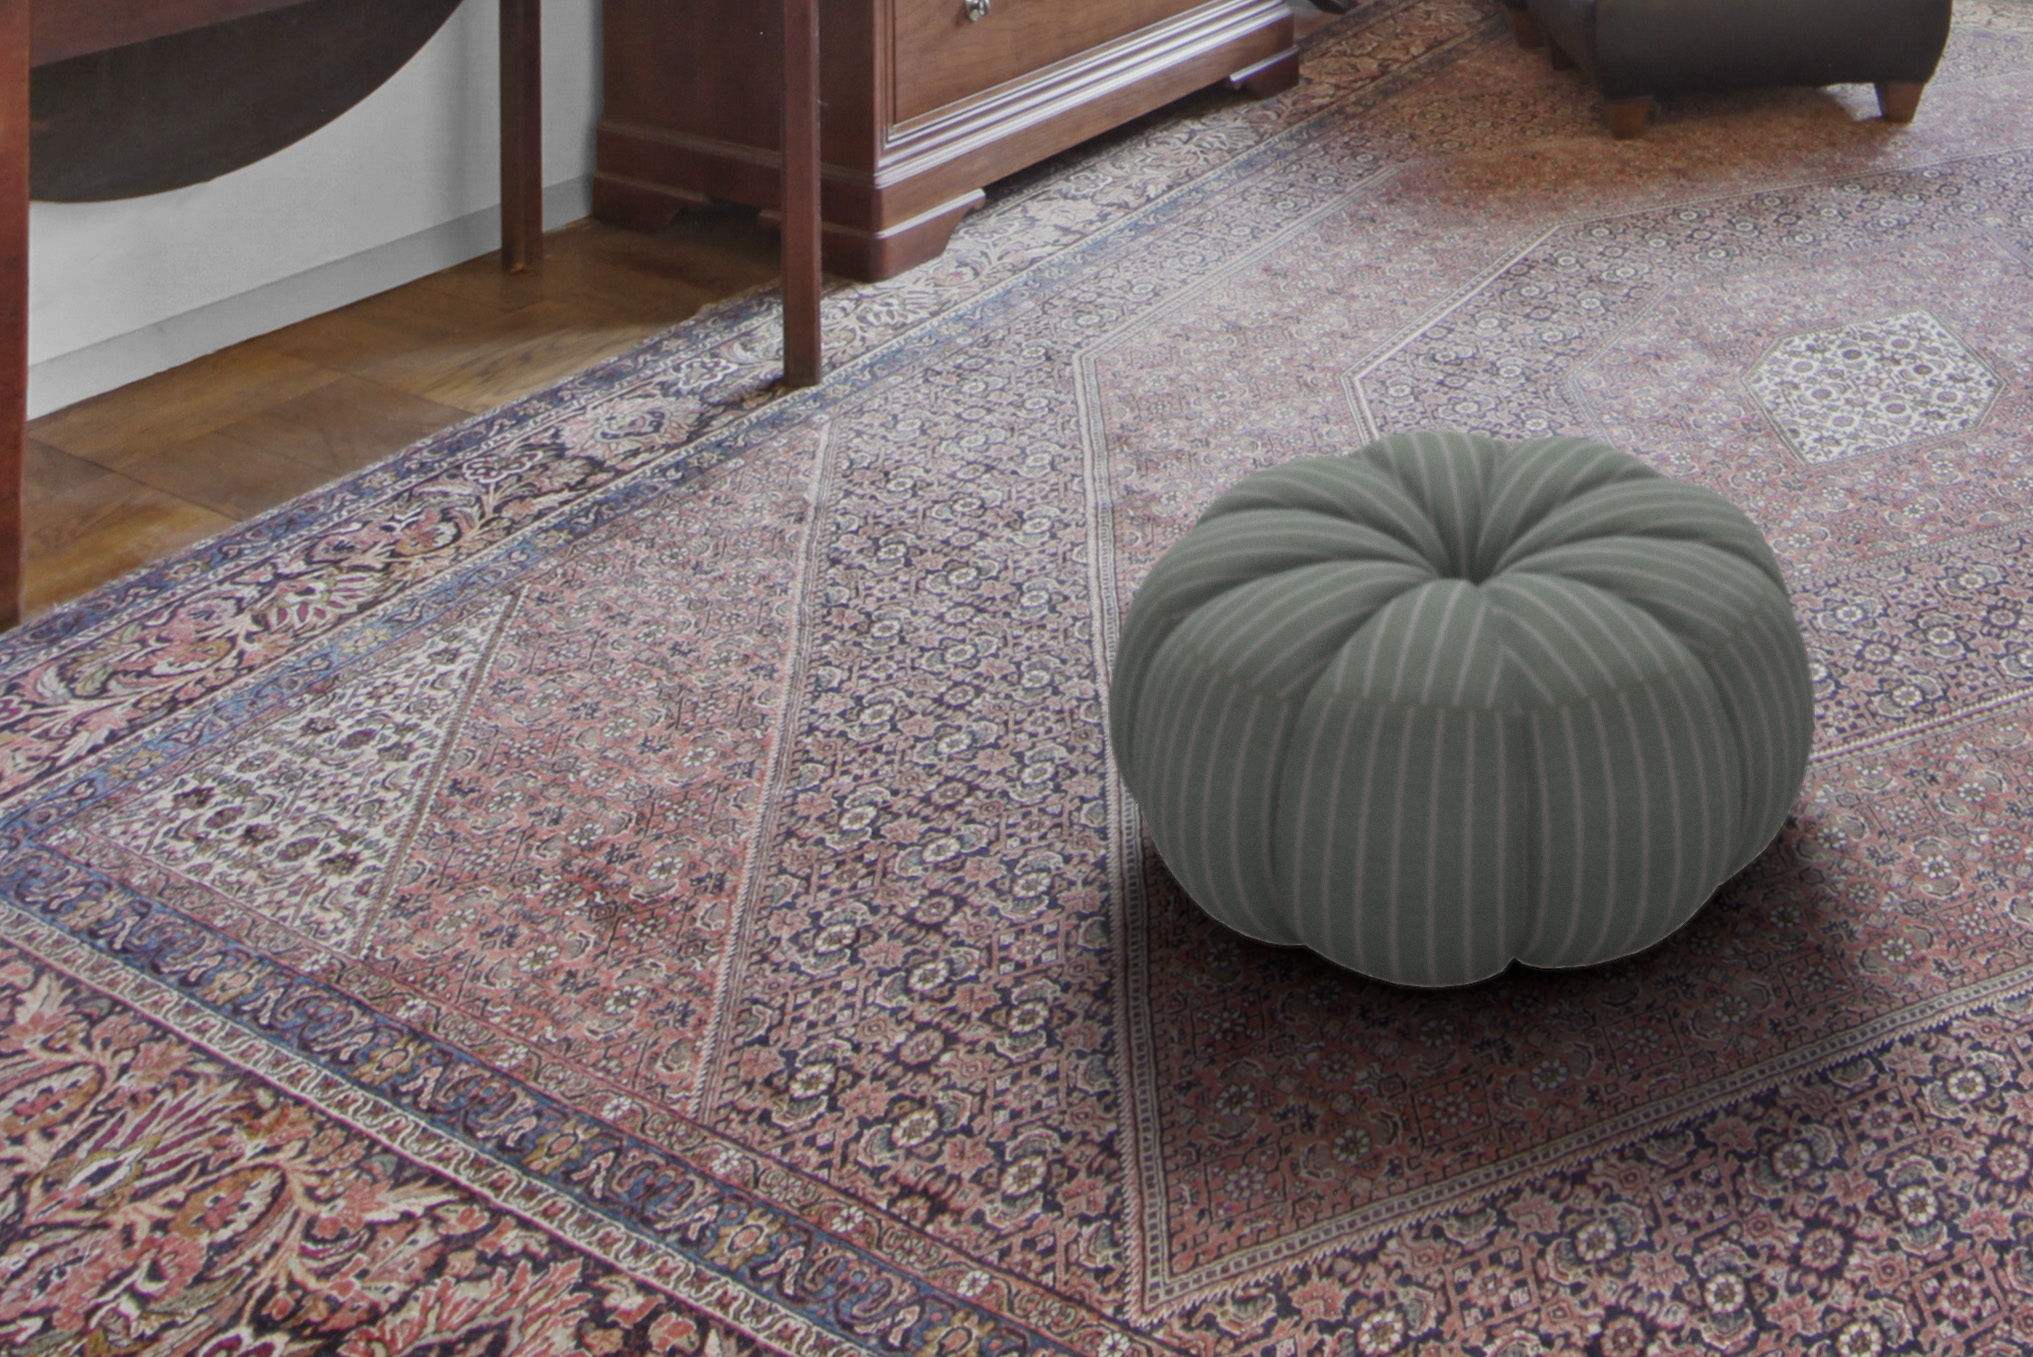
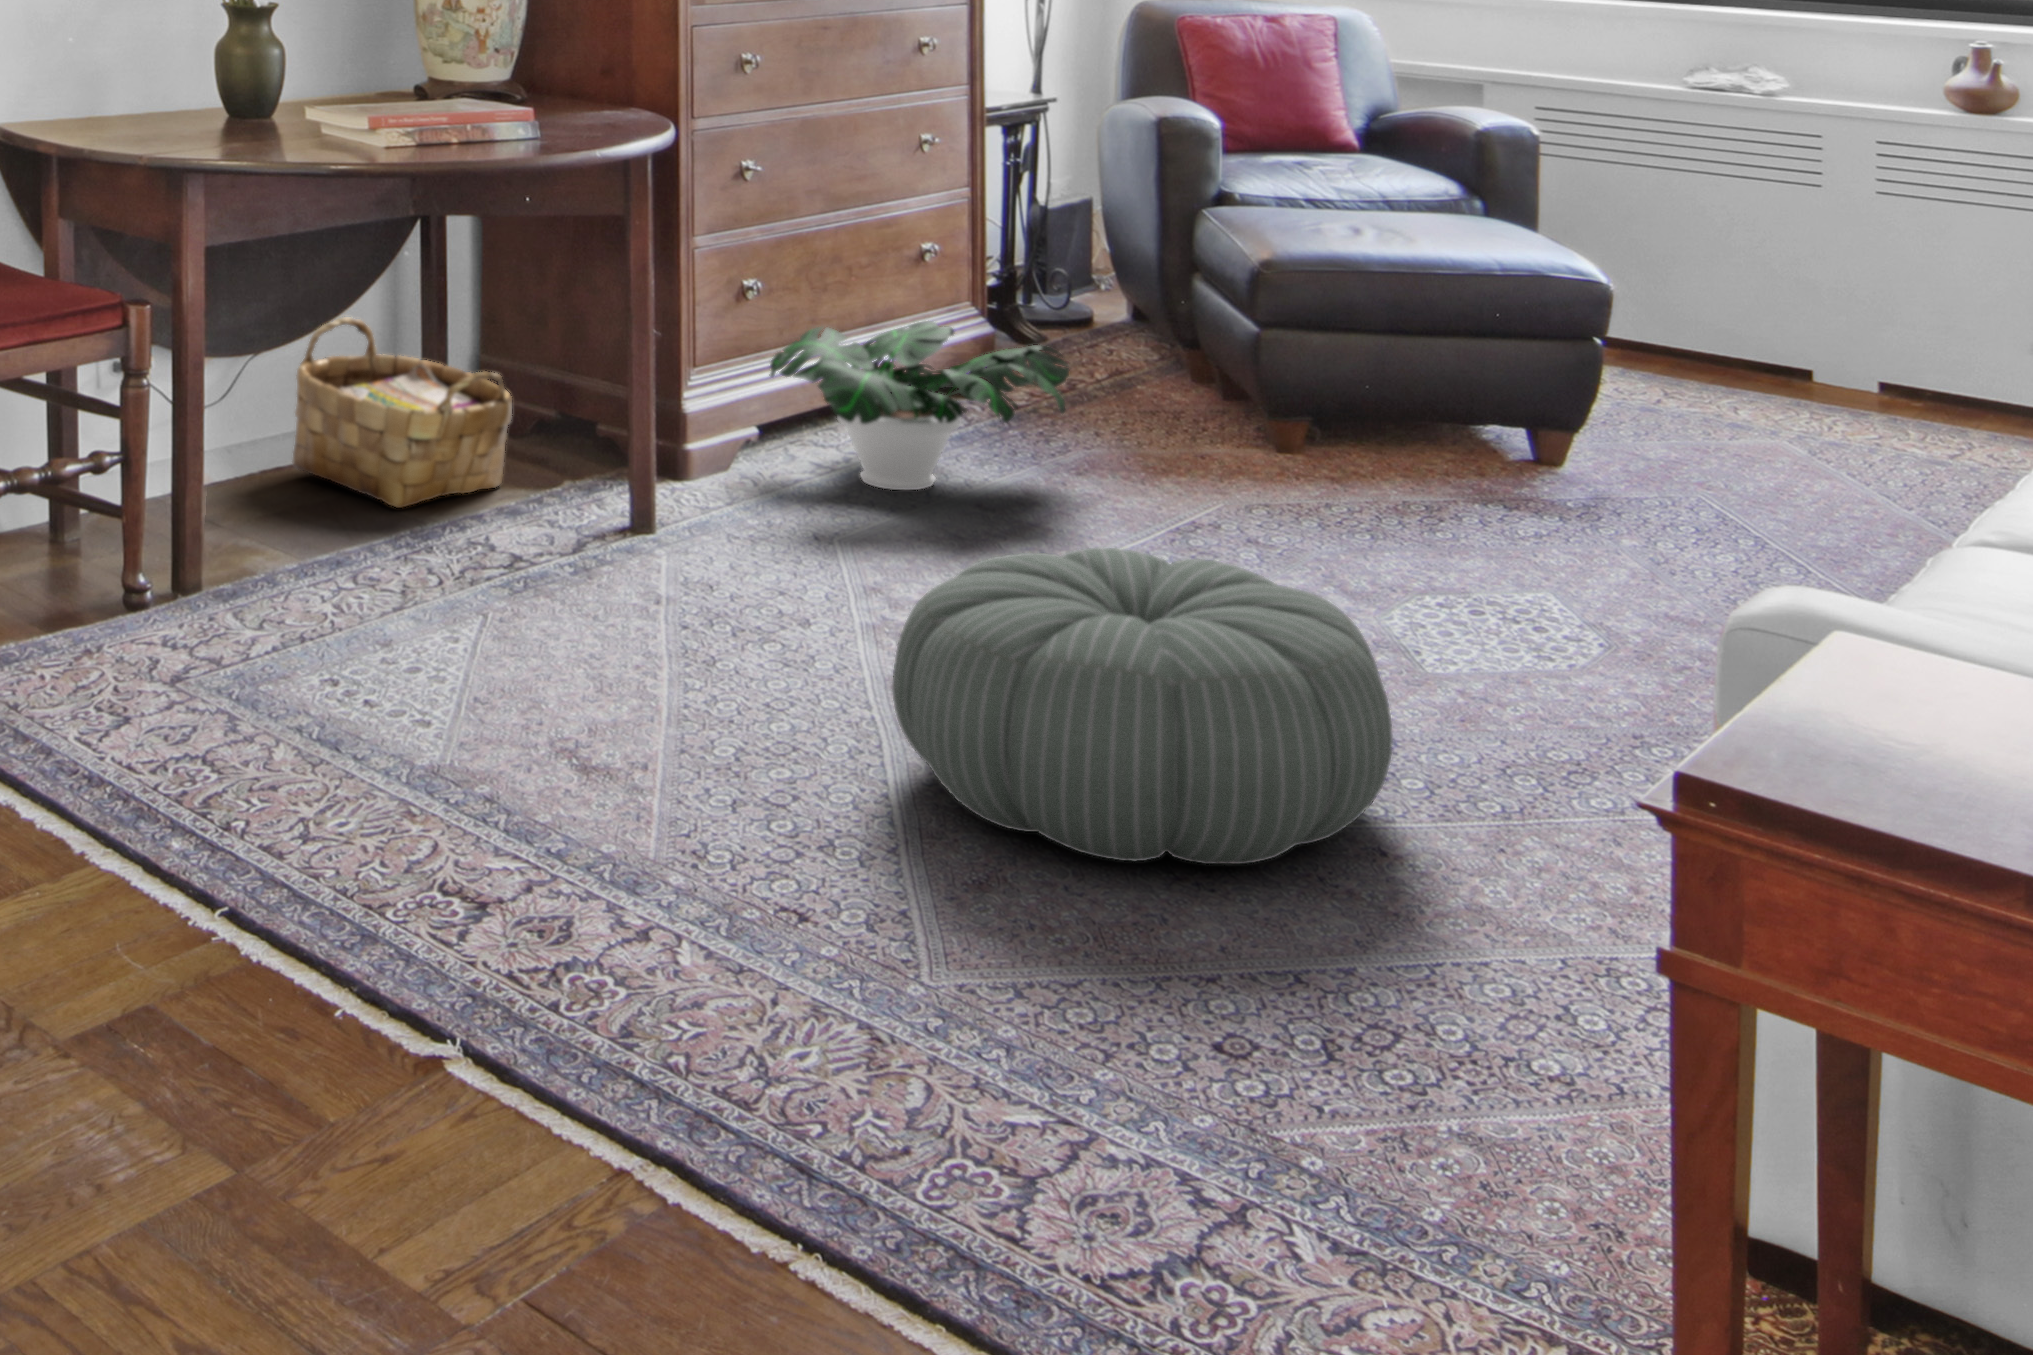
potted plant: none [990,30,1374,261] -> present [770,321,1069,490]
woven basket: none [285,96,620,379] -> present [293,317,512,508]

